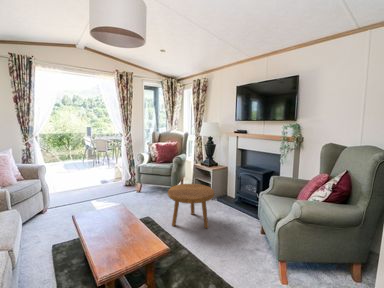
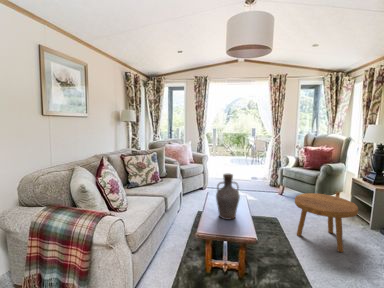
vase: none [108,184,137,238] -> present [216,174,240,220]

